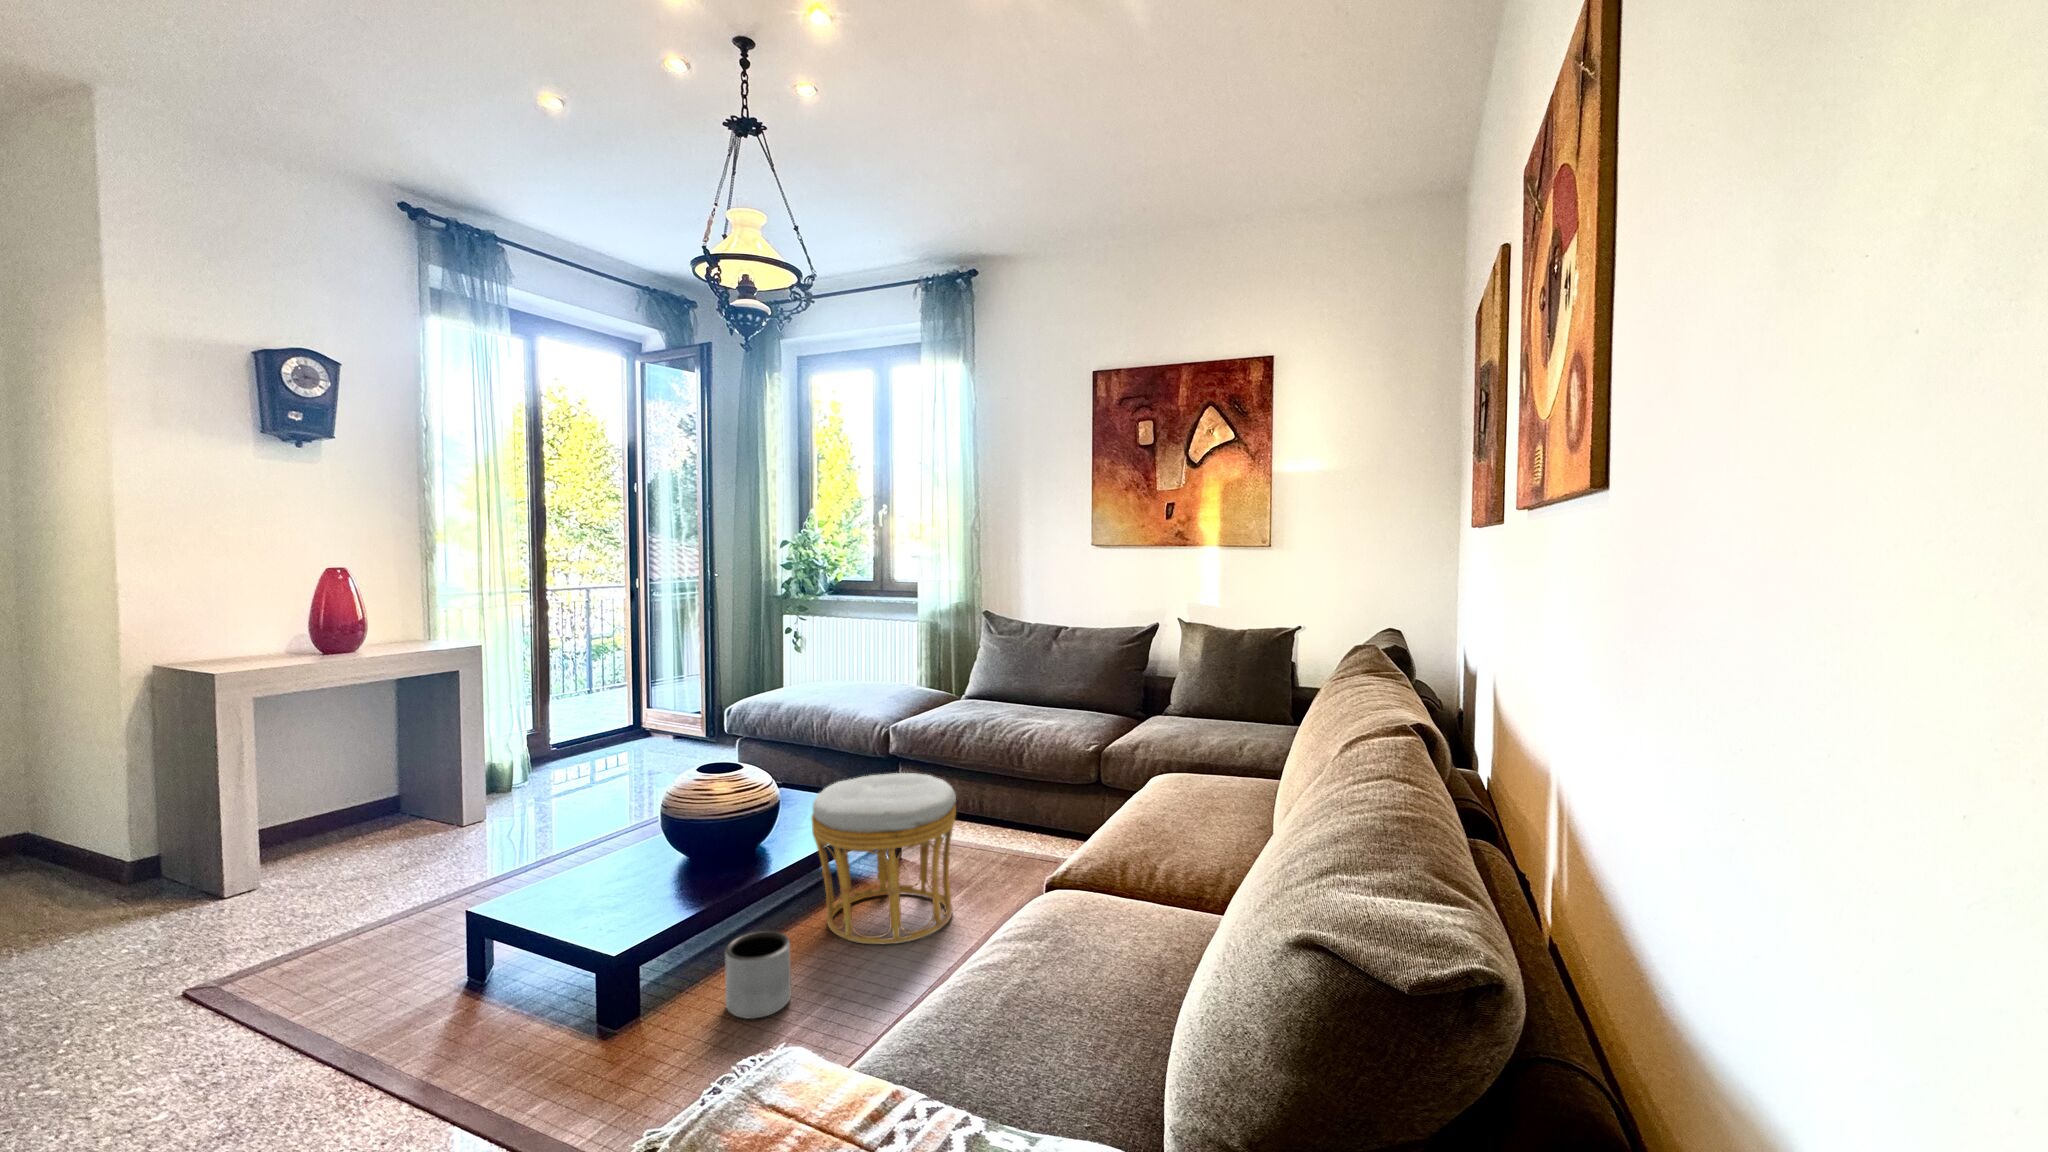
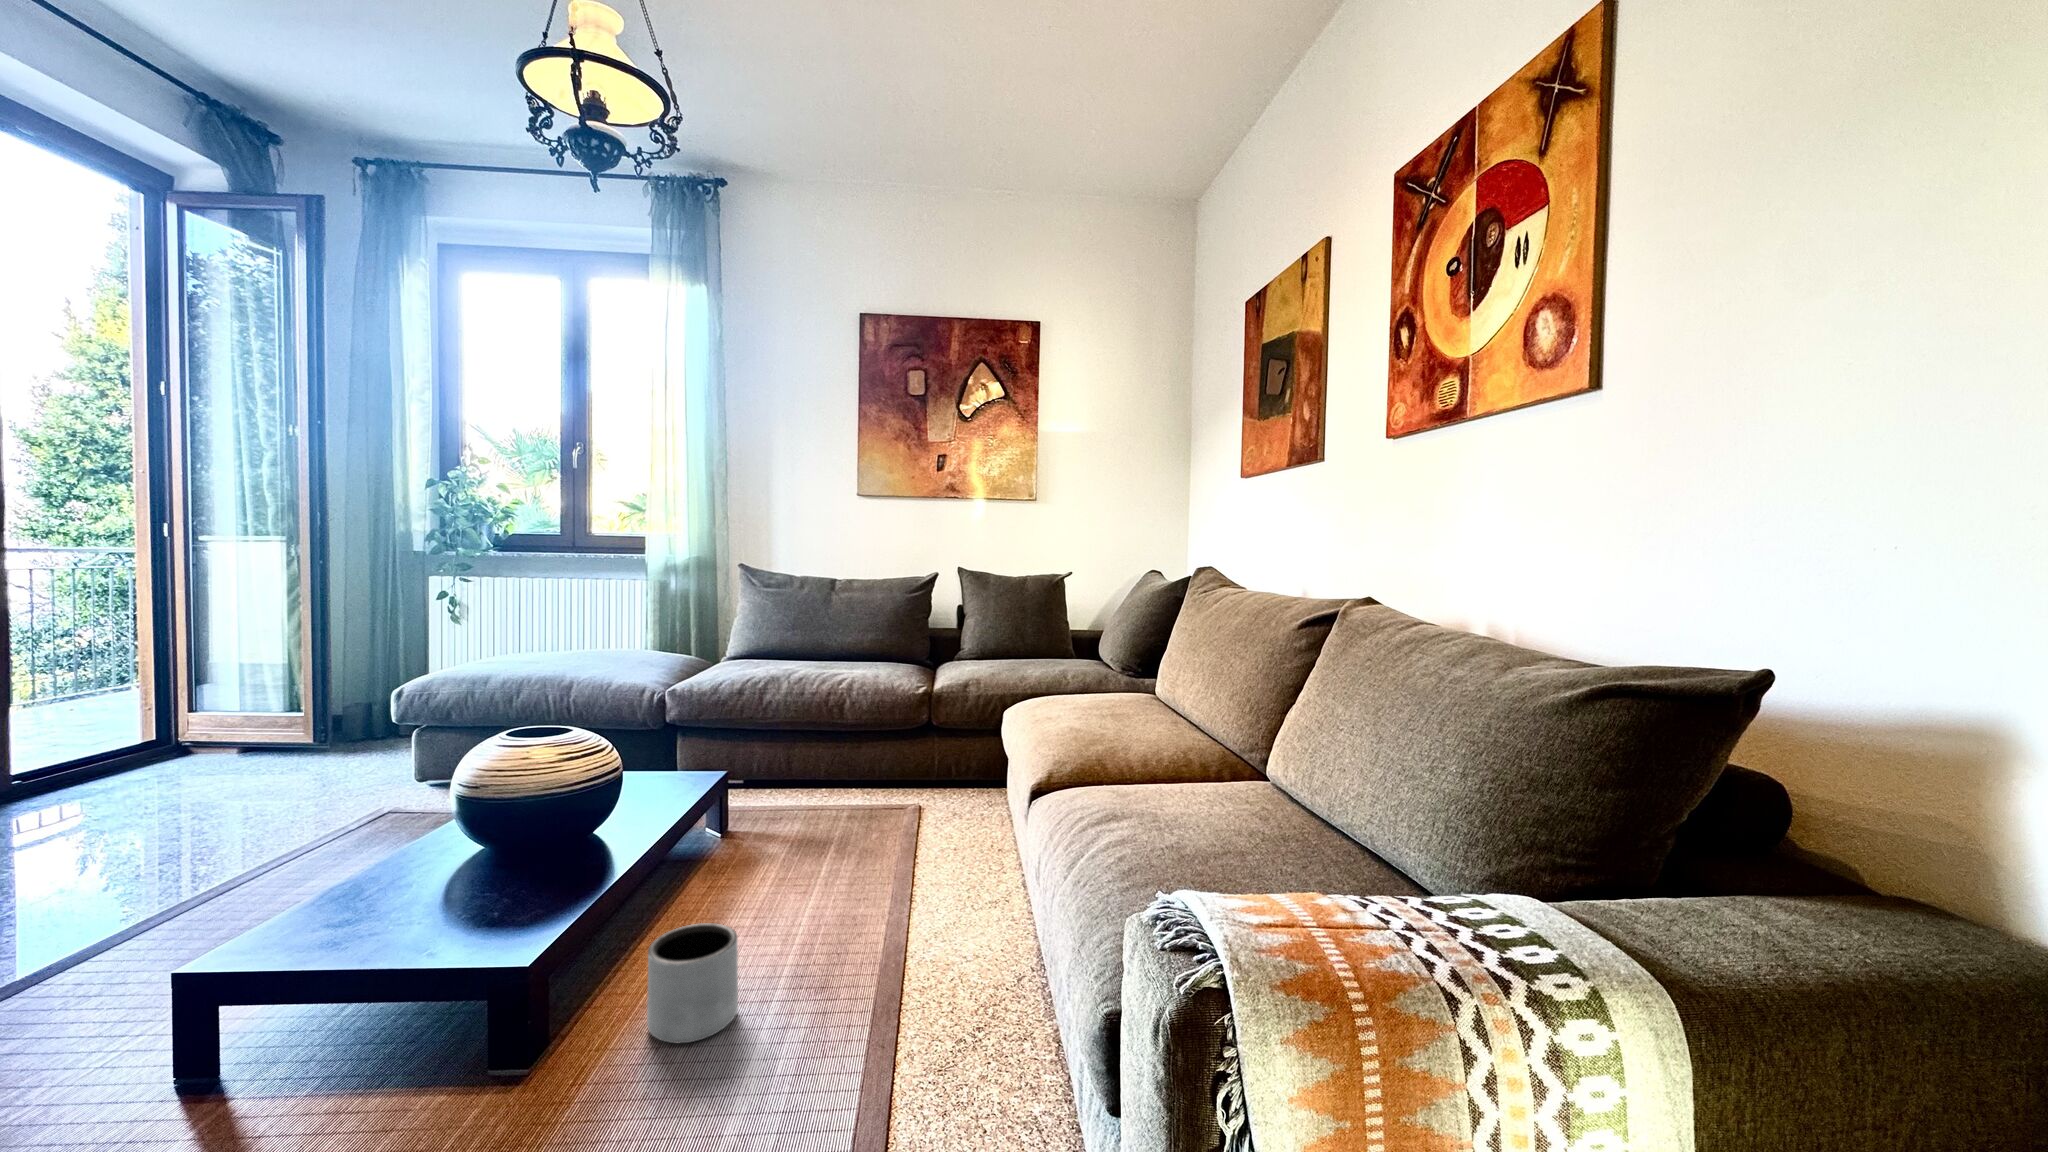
ottoman: present [811,773,956,945] -> none [673,723,855,927]

